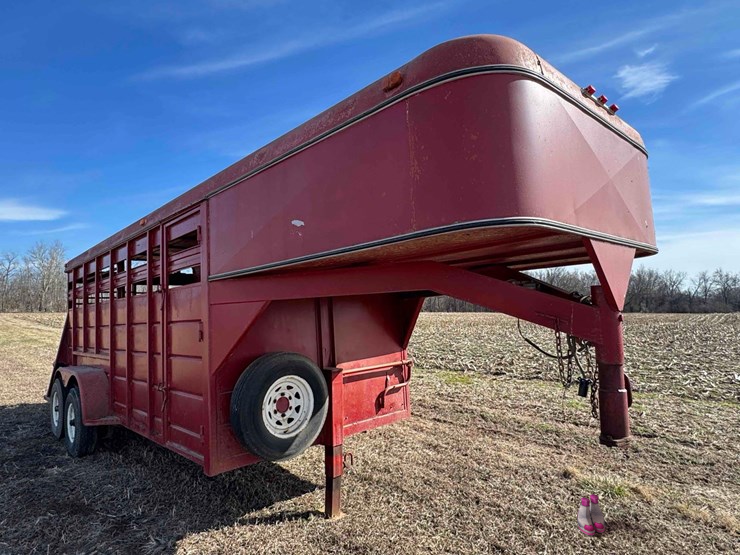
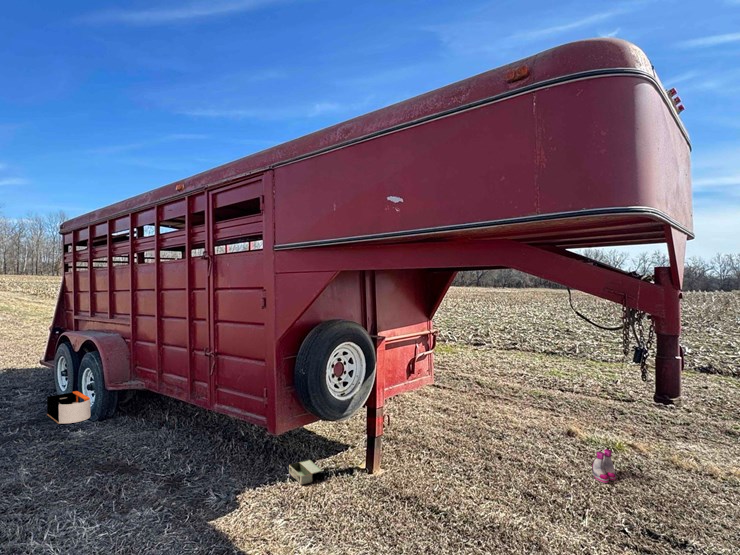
storage bin: none [38,428,77,462] -> present [47,391,91,424]
toolbox: none [241,503,273,532] -> present [289,460,322,485]

